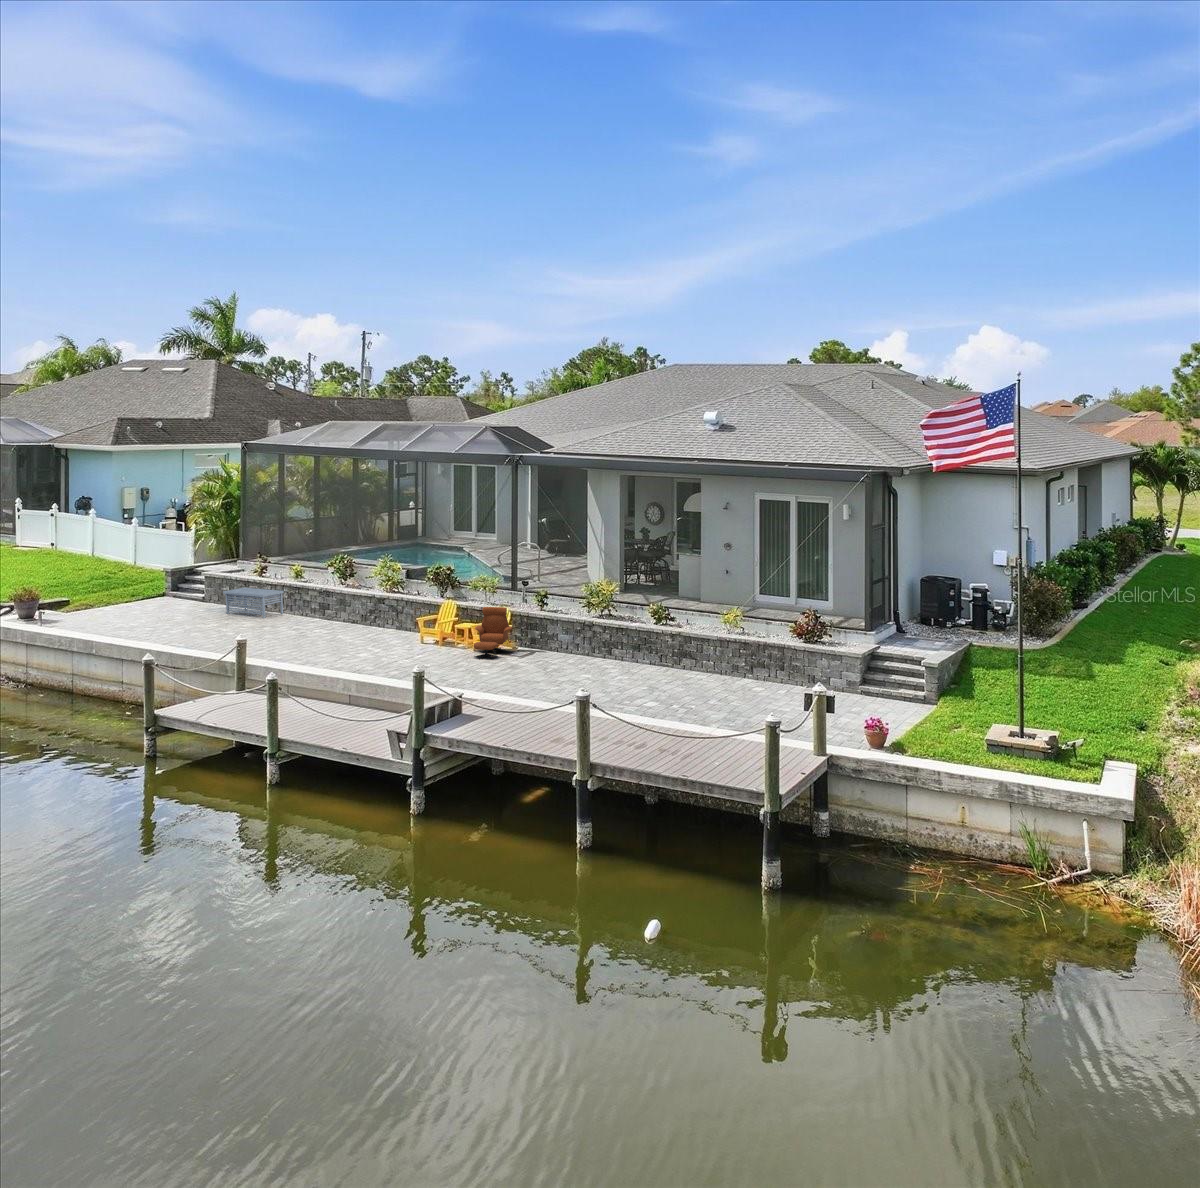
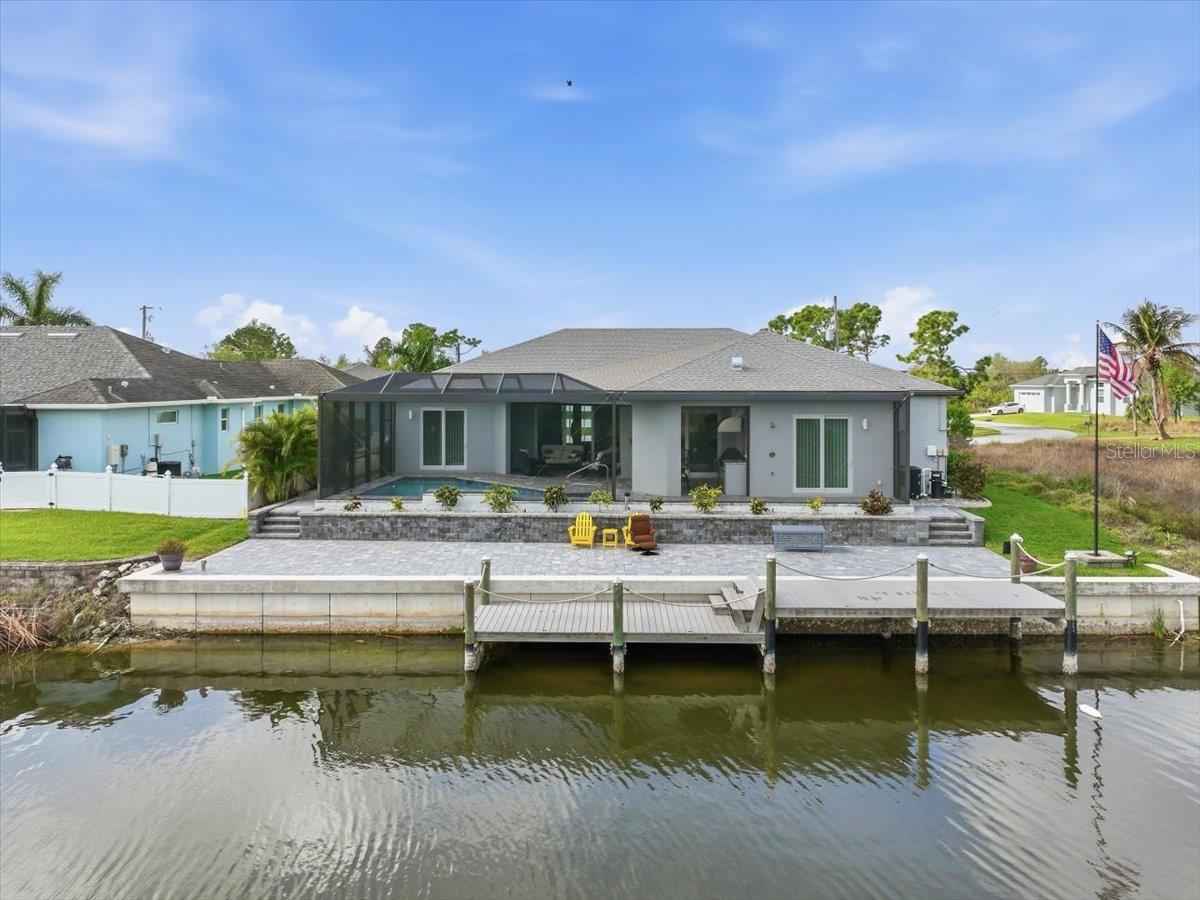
storage bench: present [223,588,284,618] -> present [772,525,826,553]

